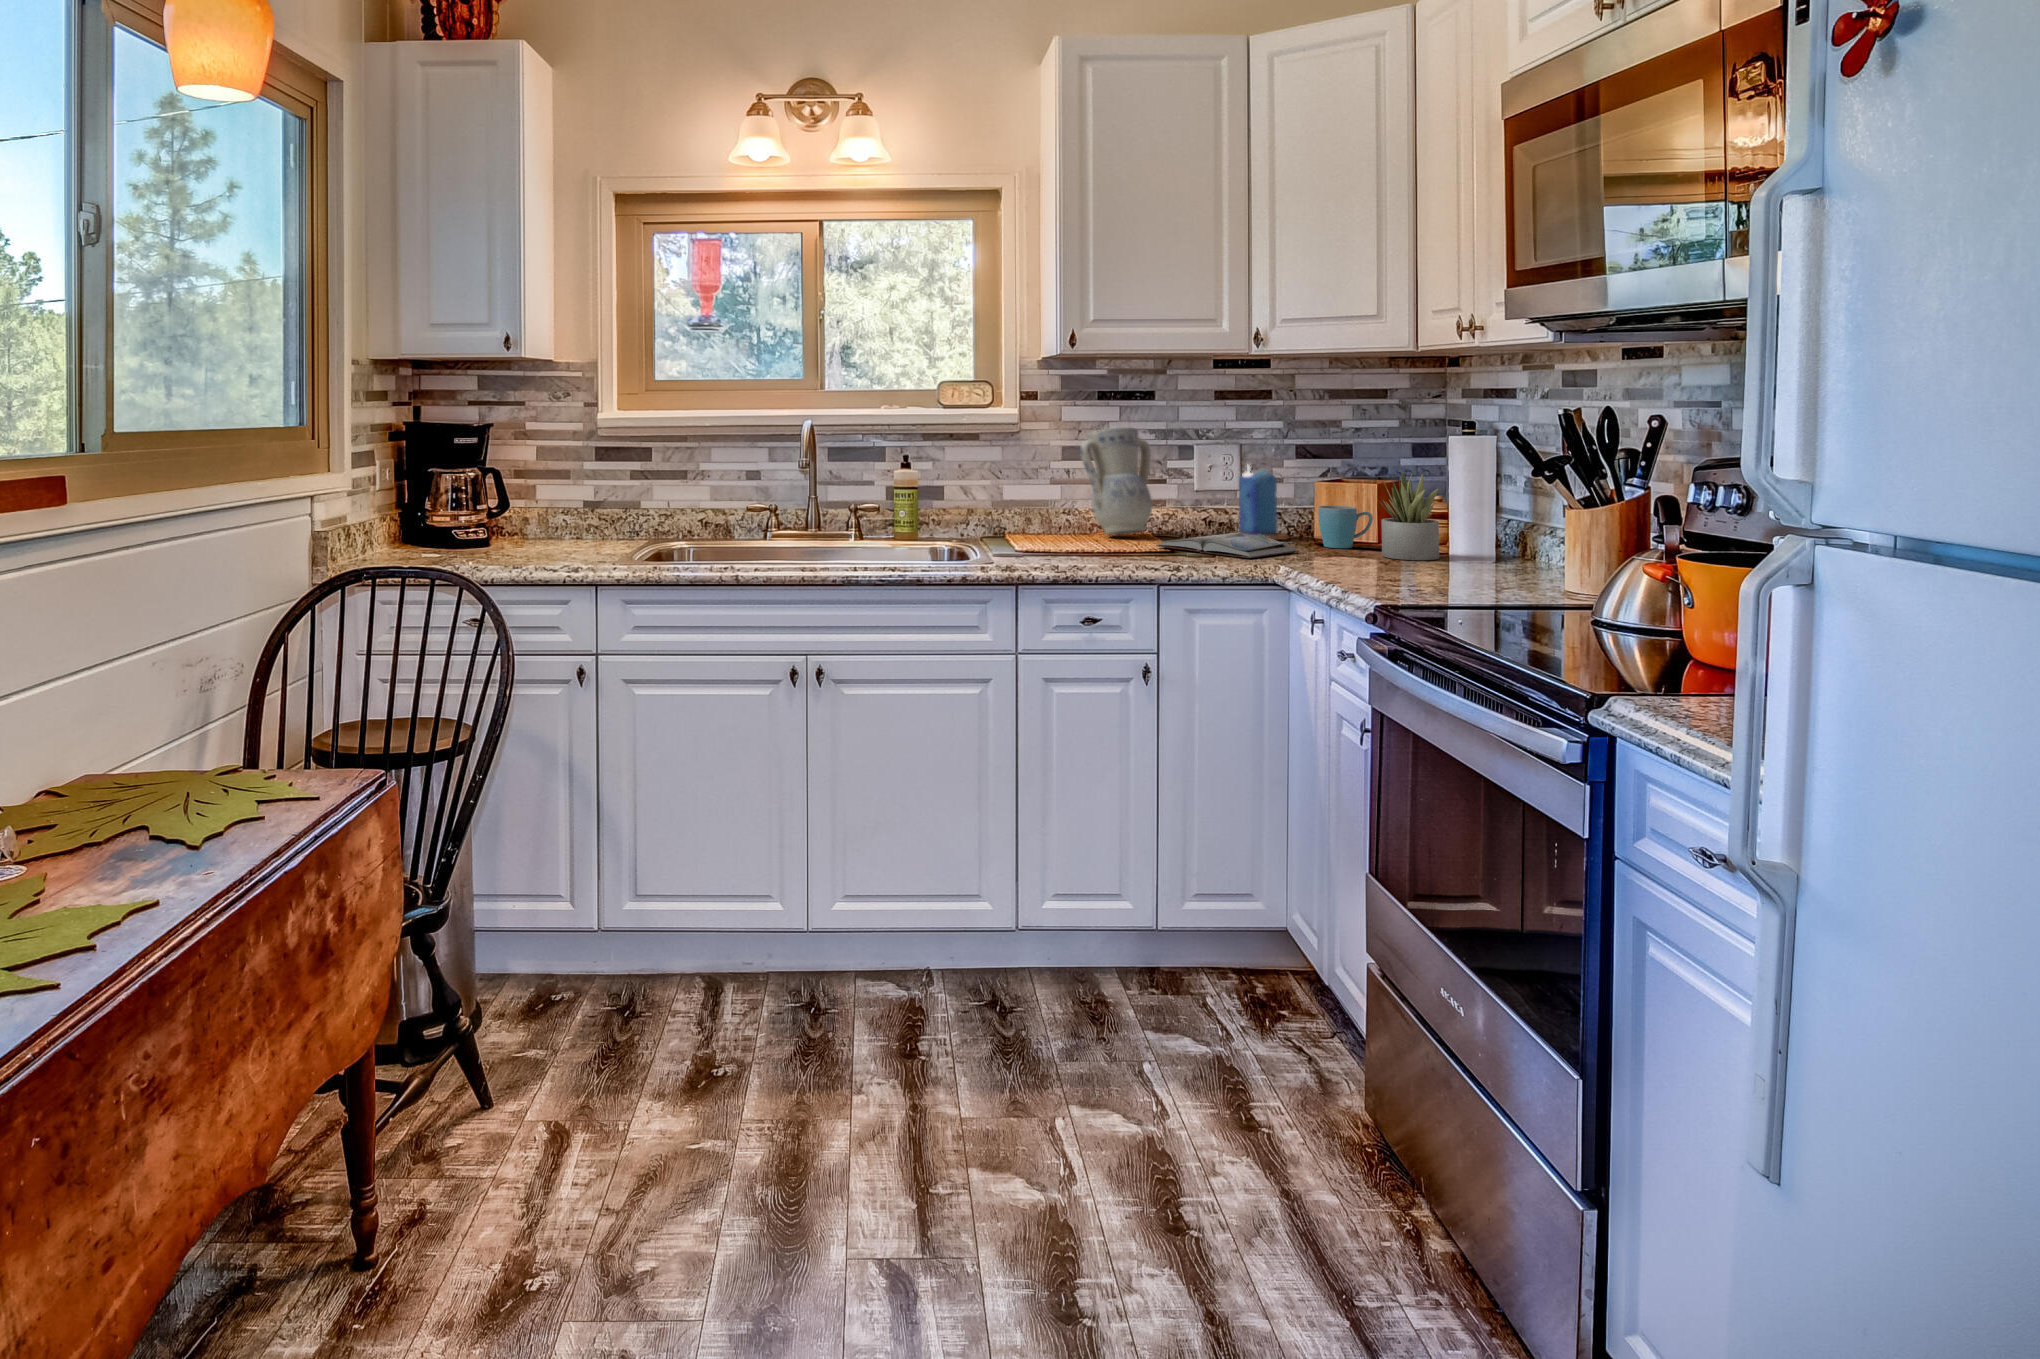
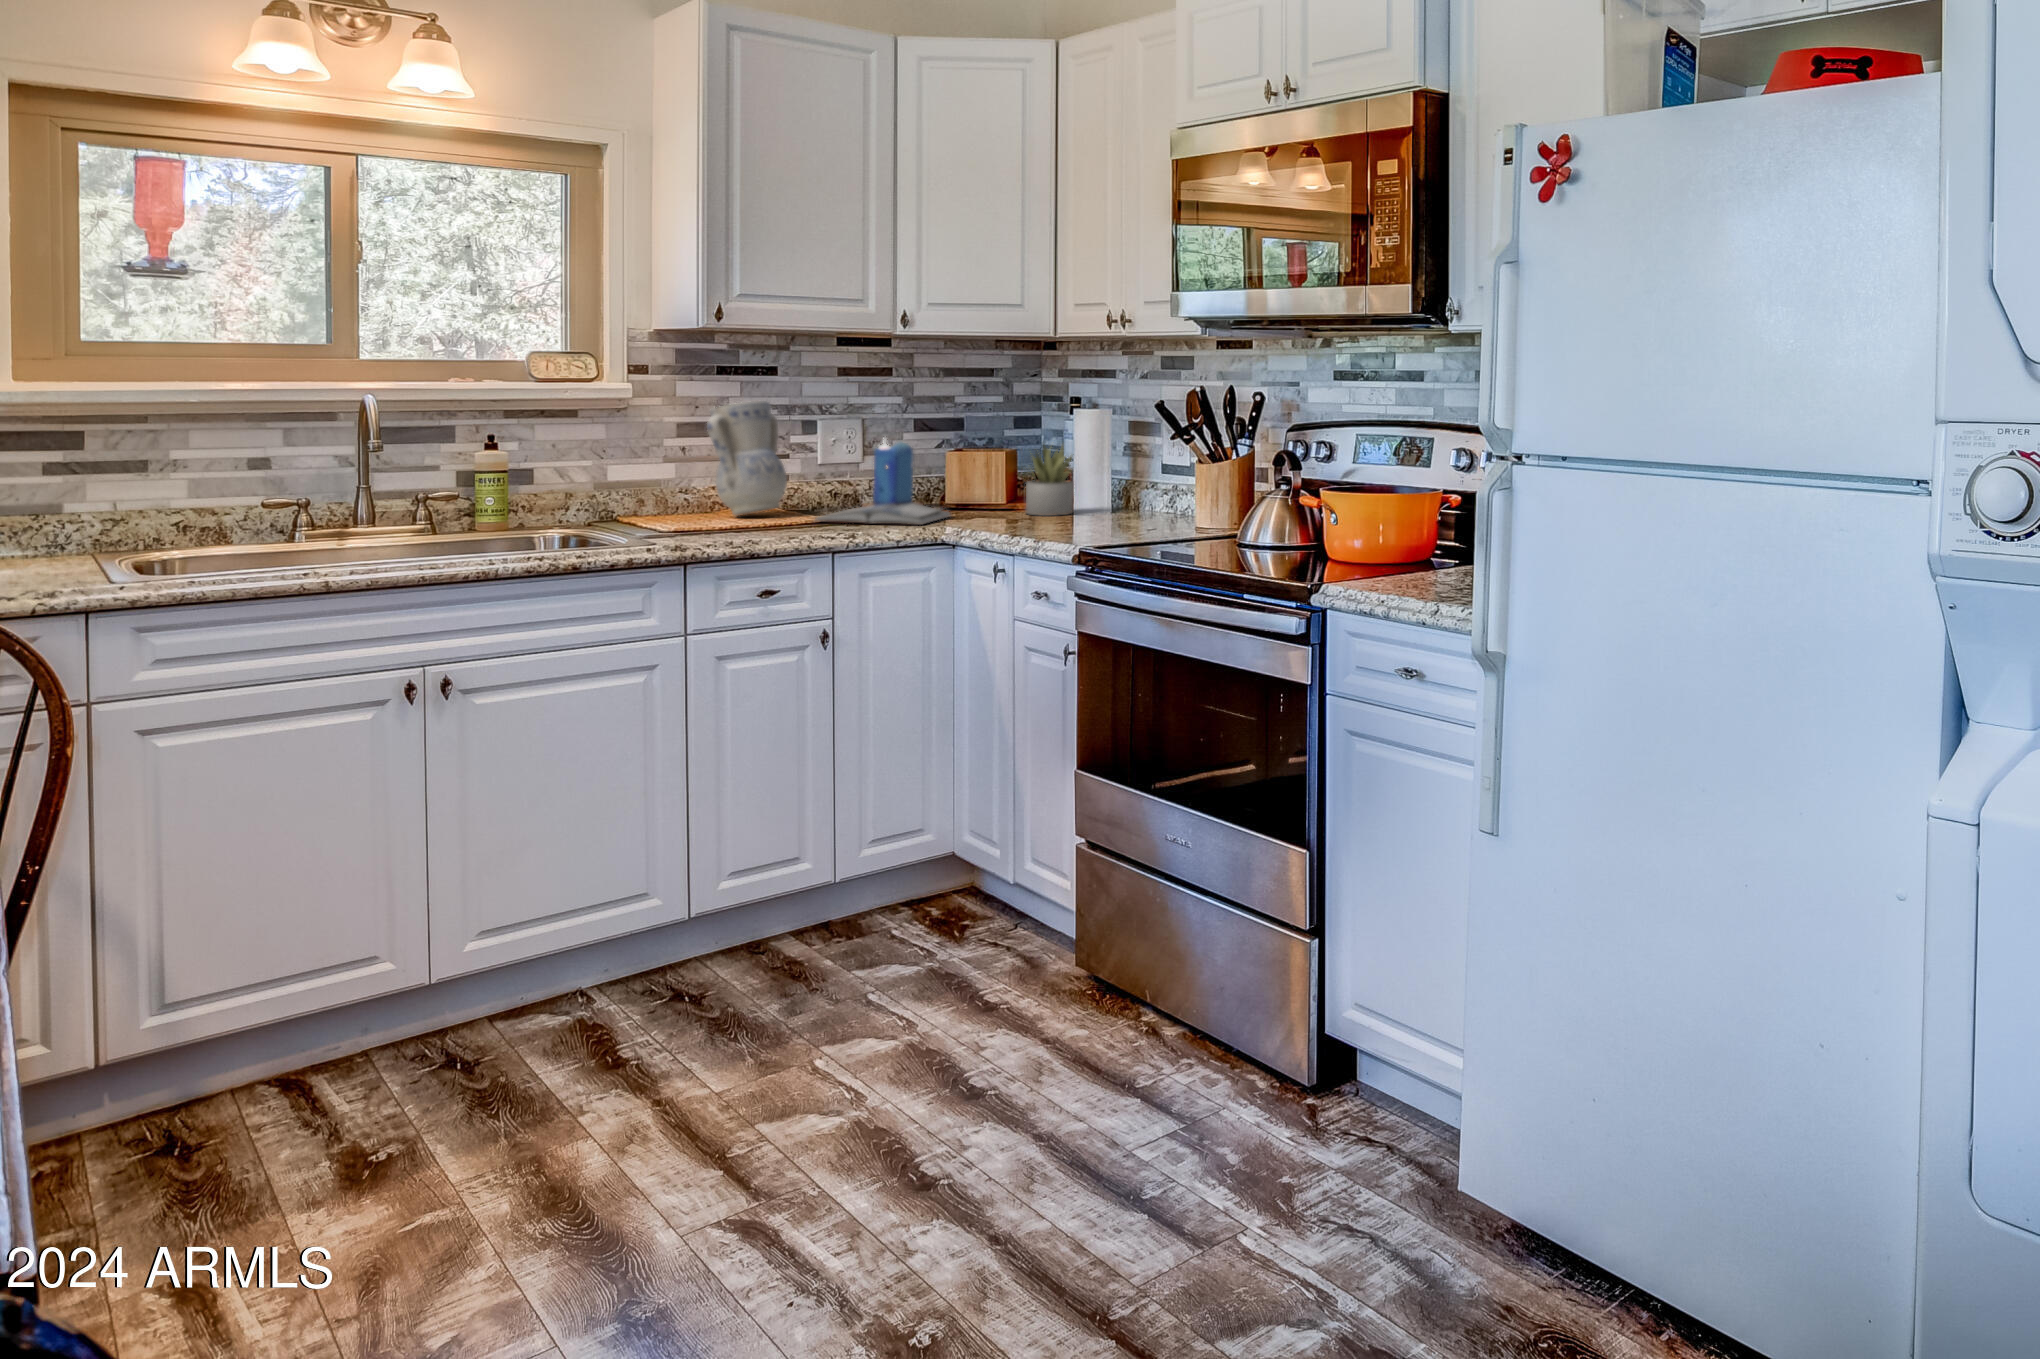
mug: present [1318,506,1373,548] -> none [960,473,1008,511]

